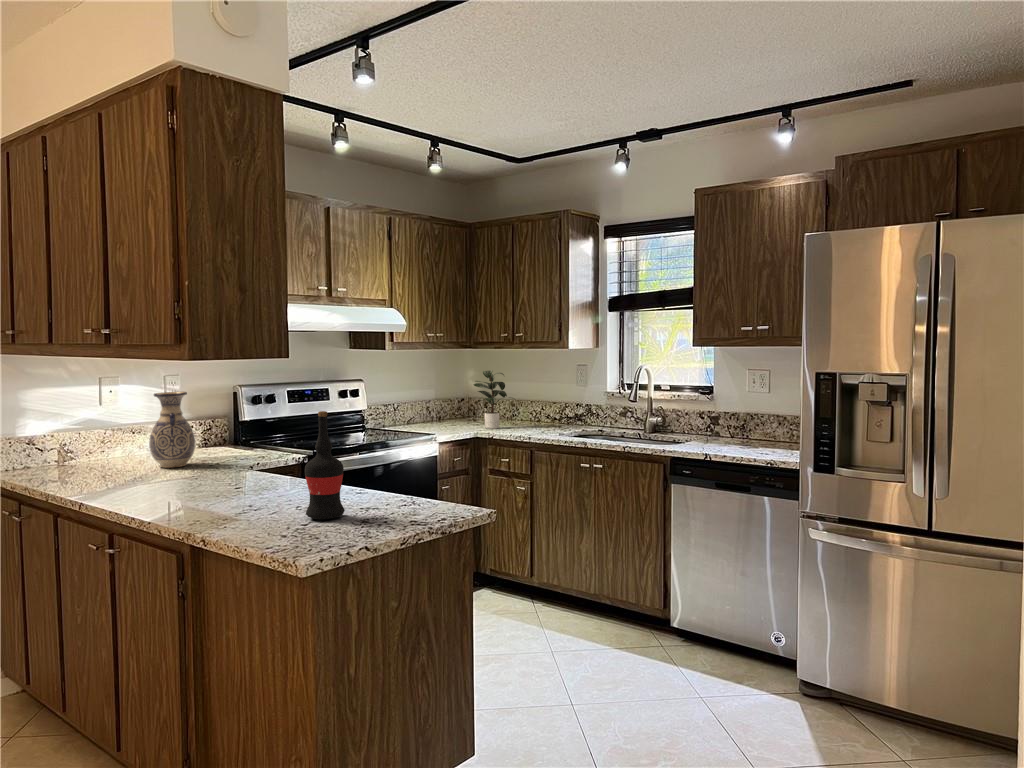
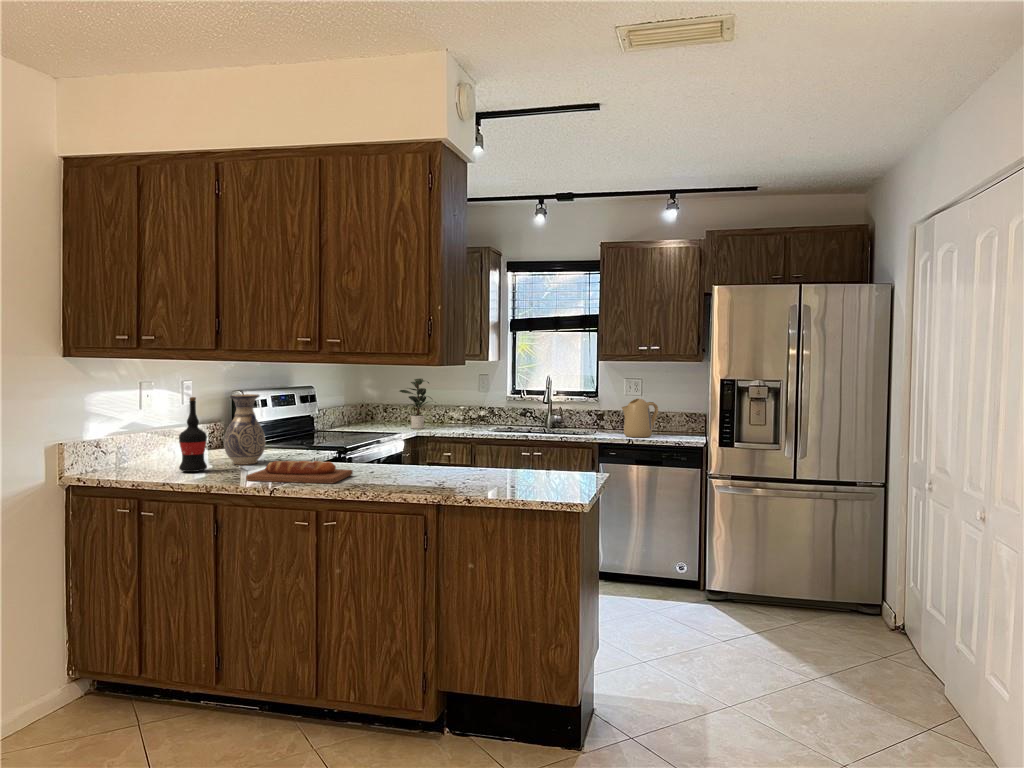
kettle: none [706,398,762,452] -> present [622,399,658,438]
wine bottle: present [305,411,345,519] -> present [179,397,207,472]
bread loaf: none [93,469,206,500] -> present [246,461,353,483]

